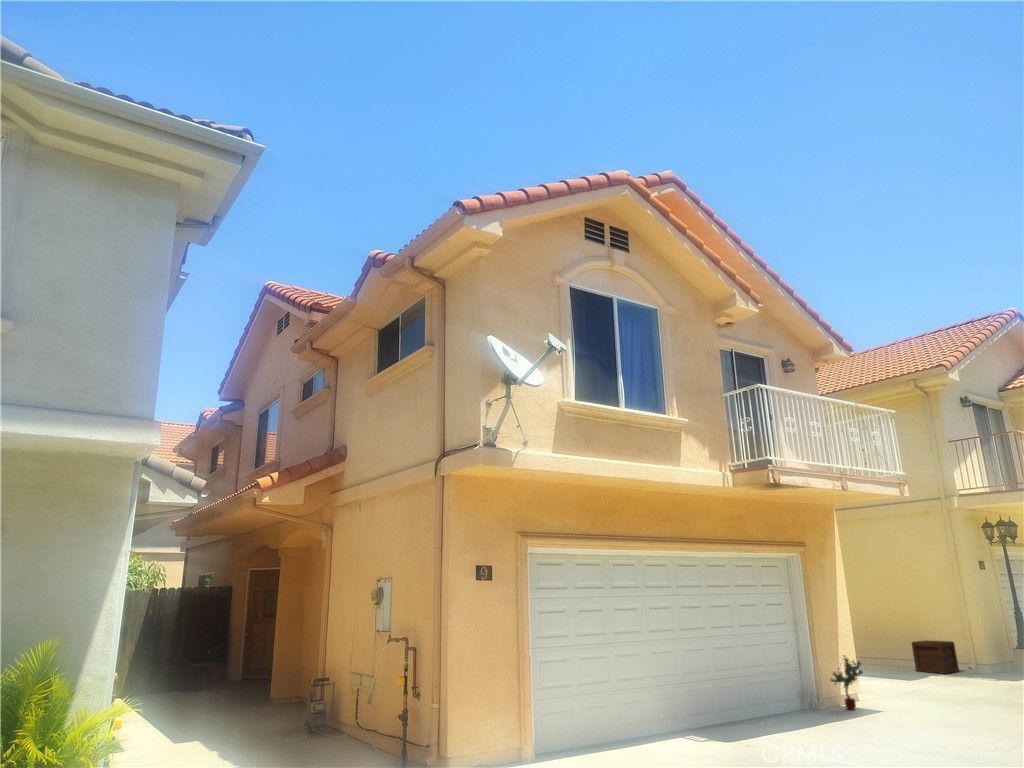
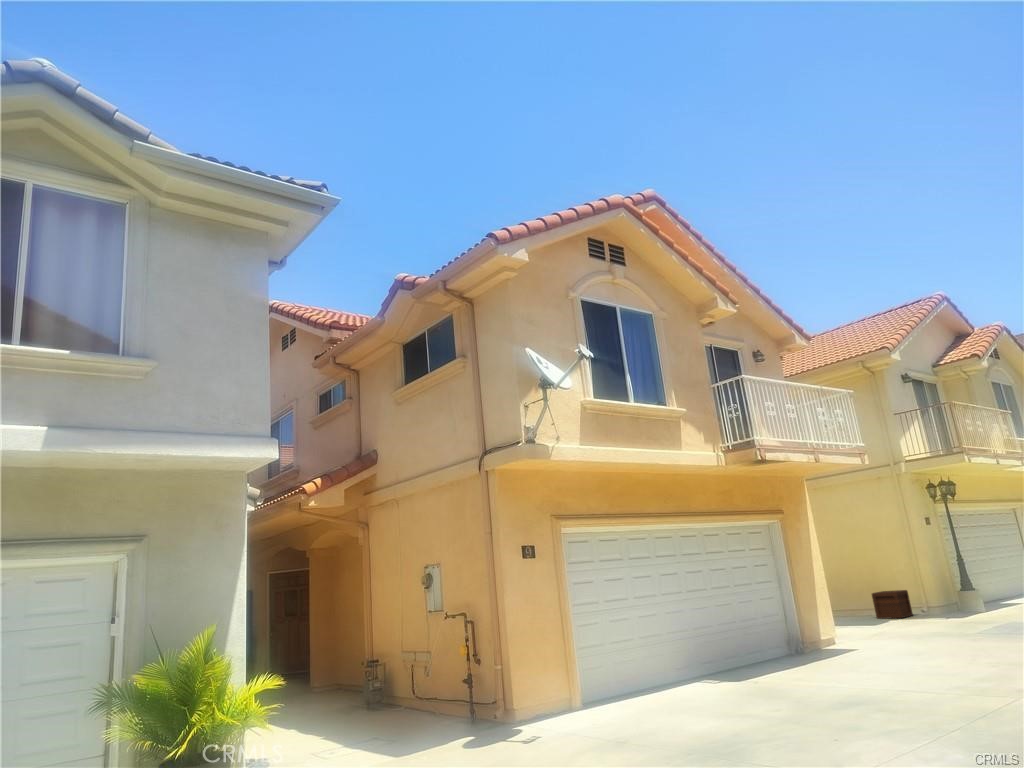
potted tree: present [831,655,863,710] -> none [810,605,839,651]

